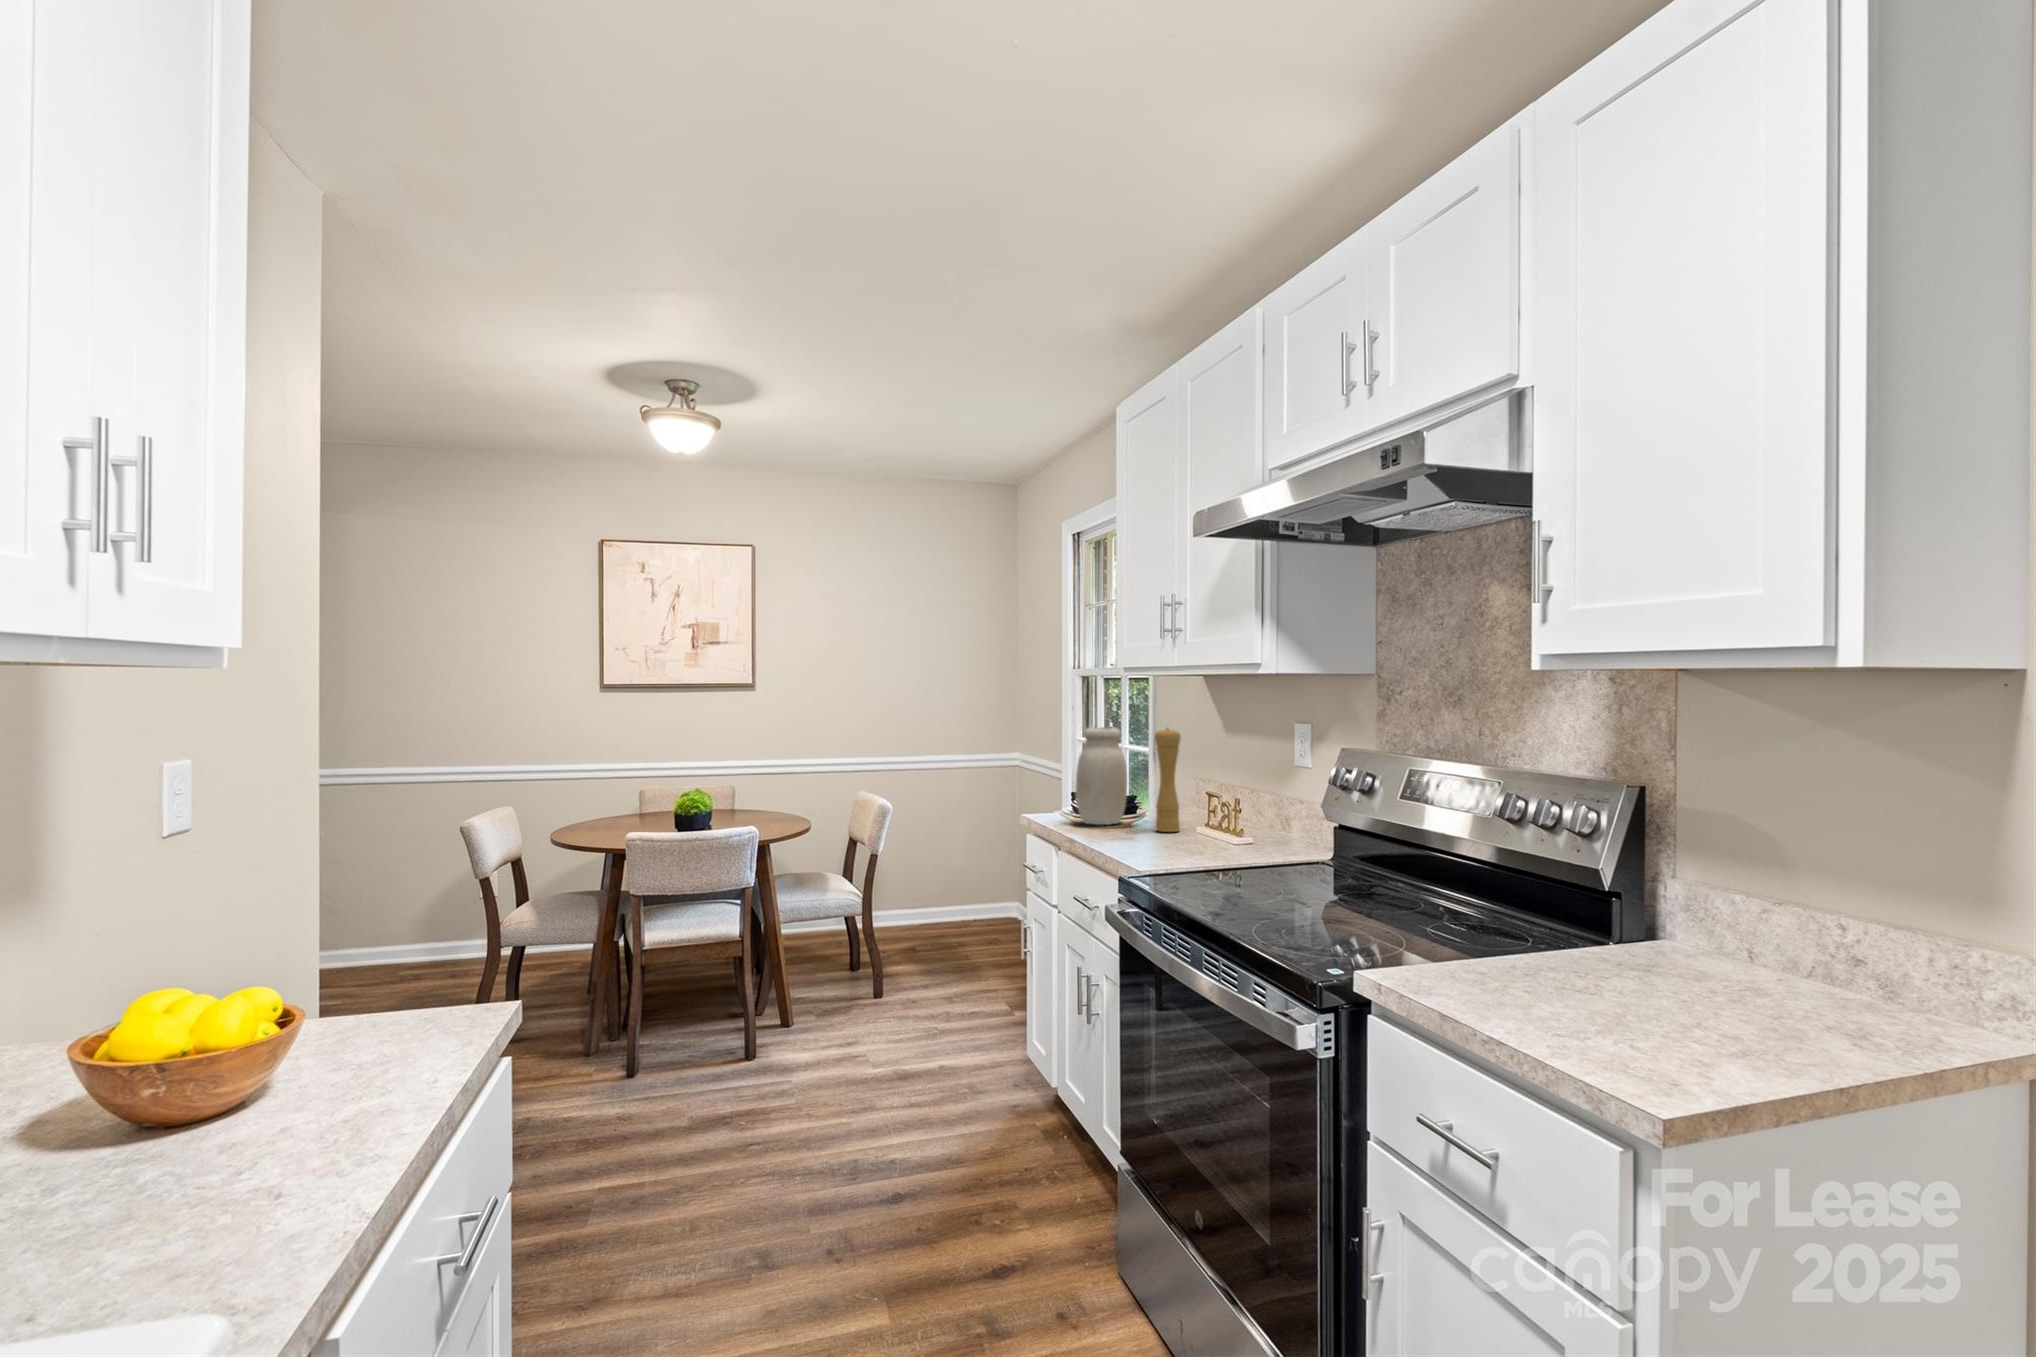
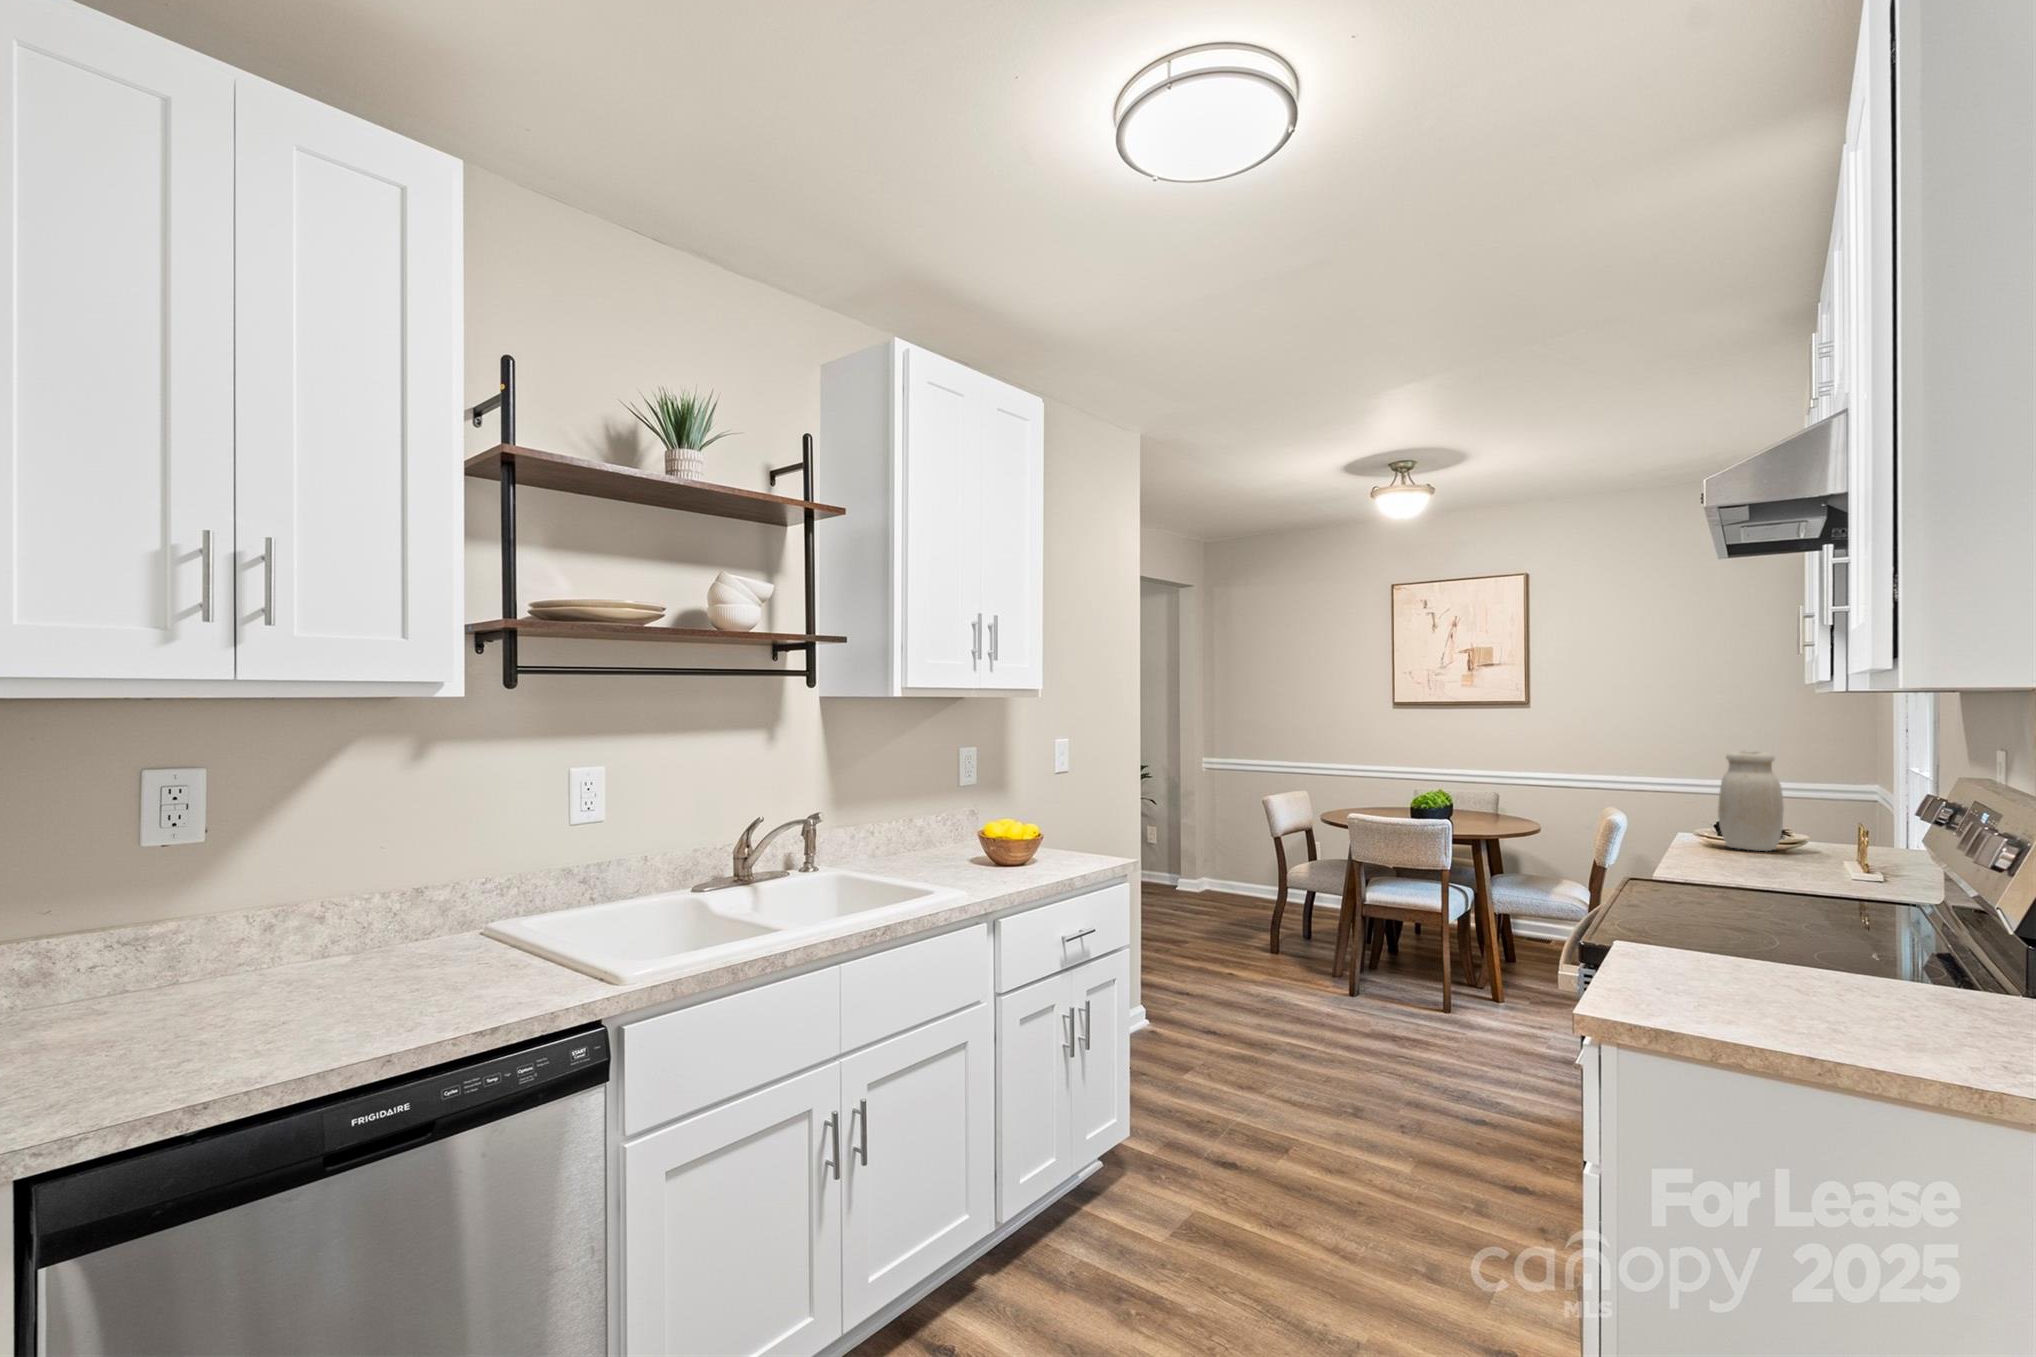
pepper mill: present [1155,729,1181,832] -> none [1786,755,1821,863]

